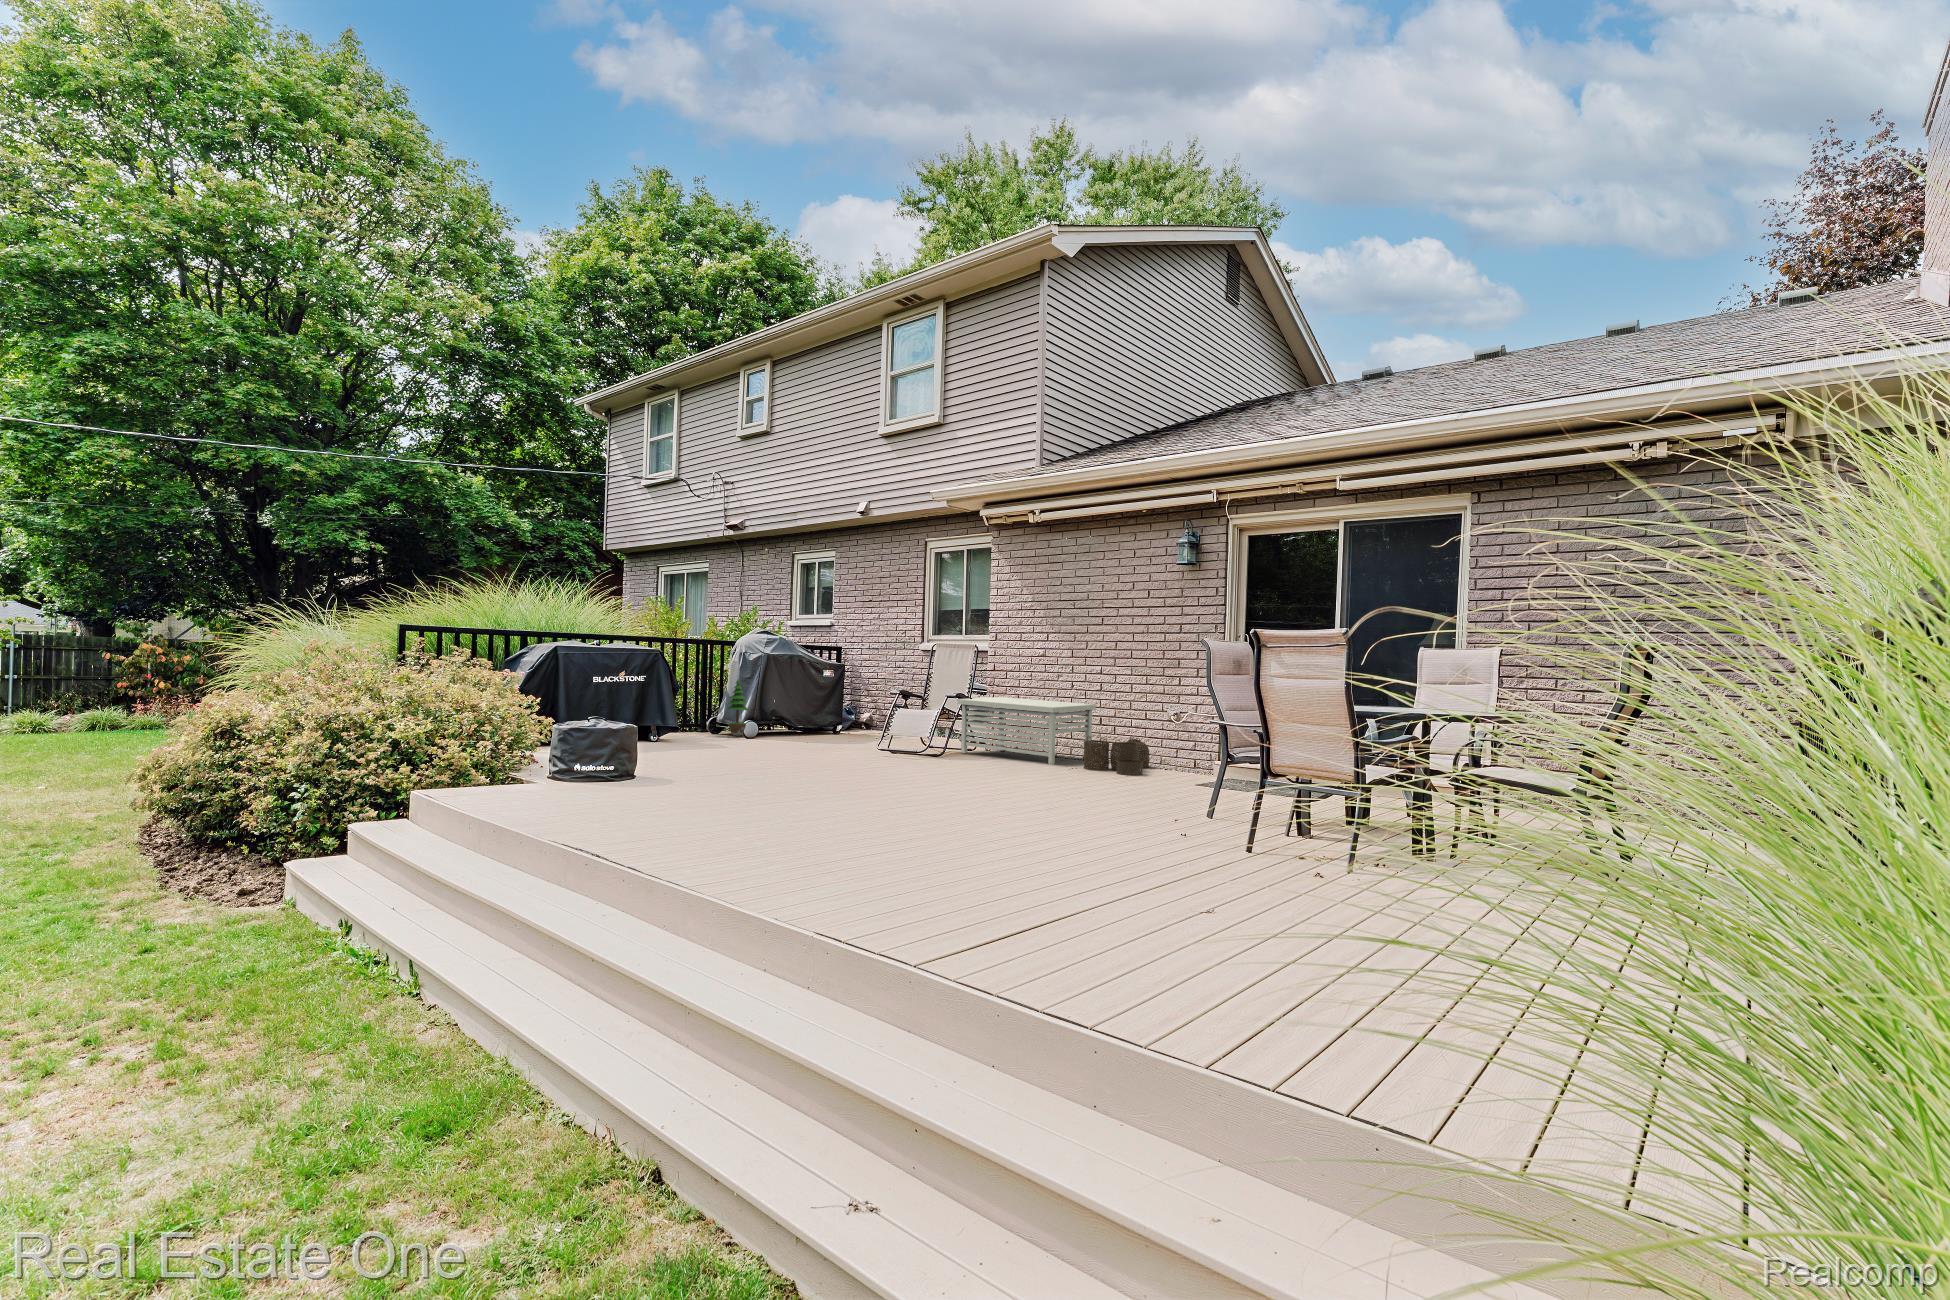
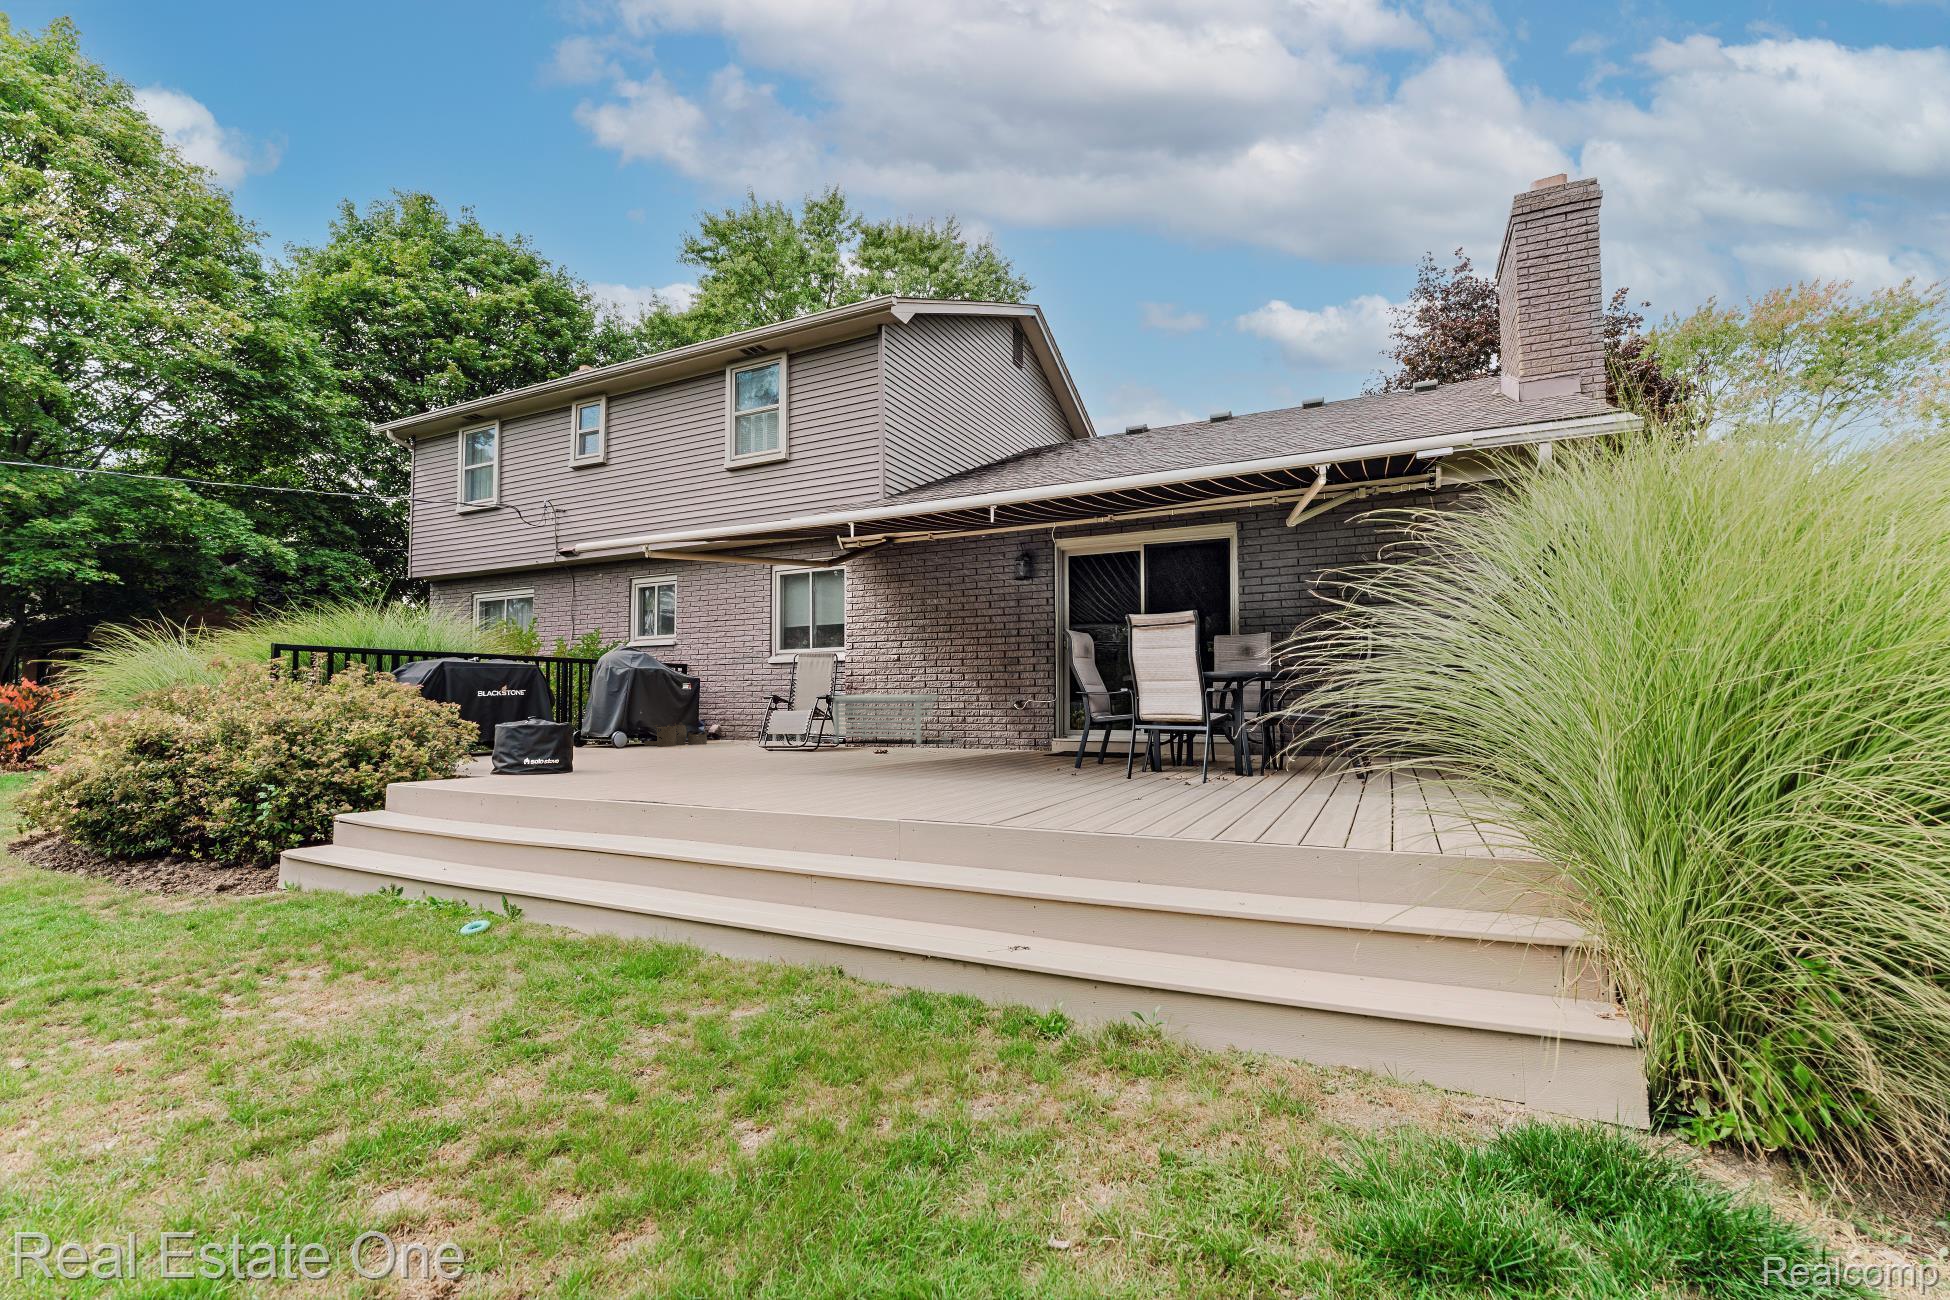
potted tree: present [728,679,748,737] -> none [598,692,620,747]
woven basket: present [1084,736,1149,776] -> present [644,724,707,747]

